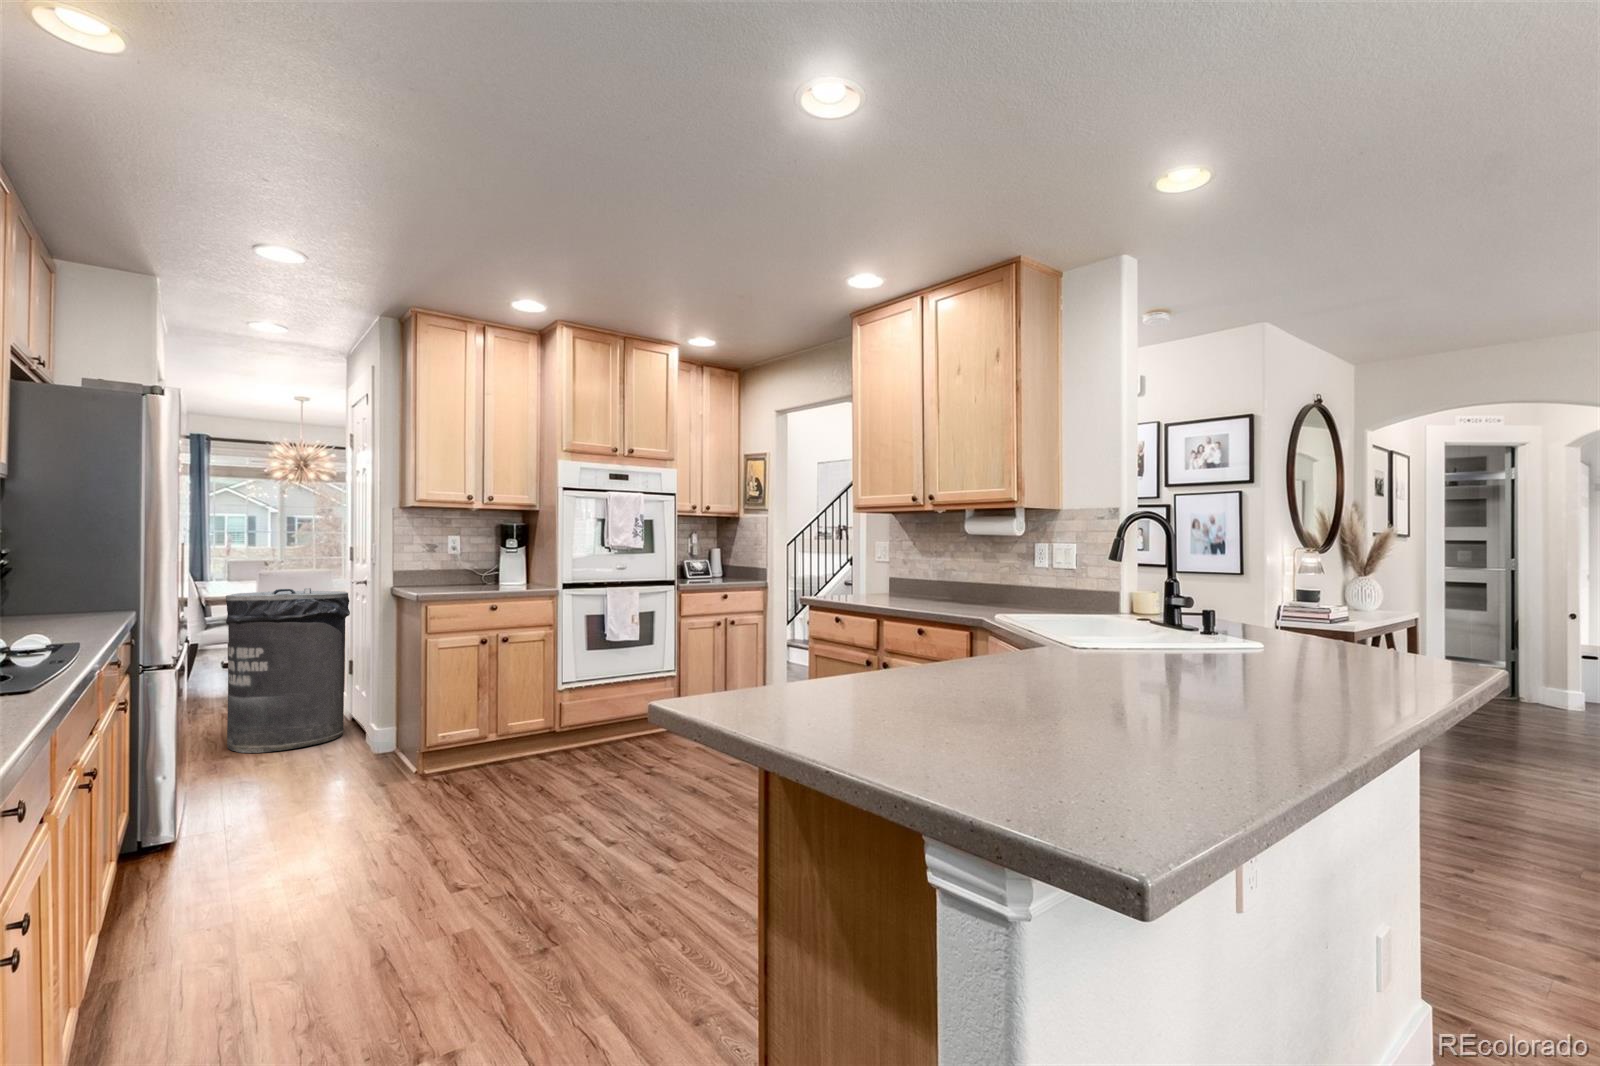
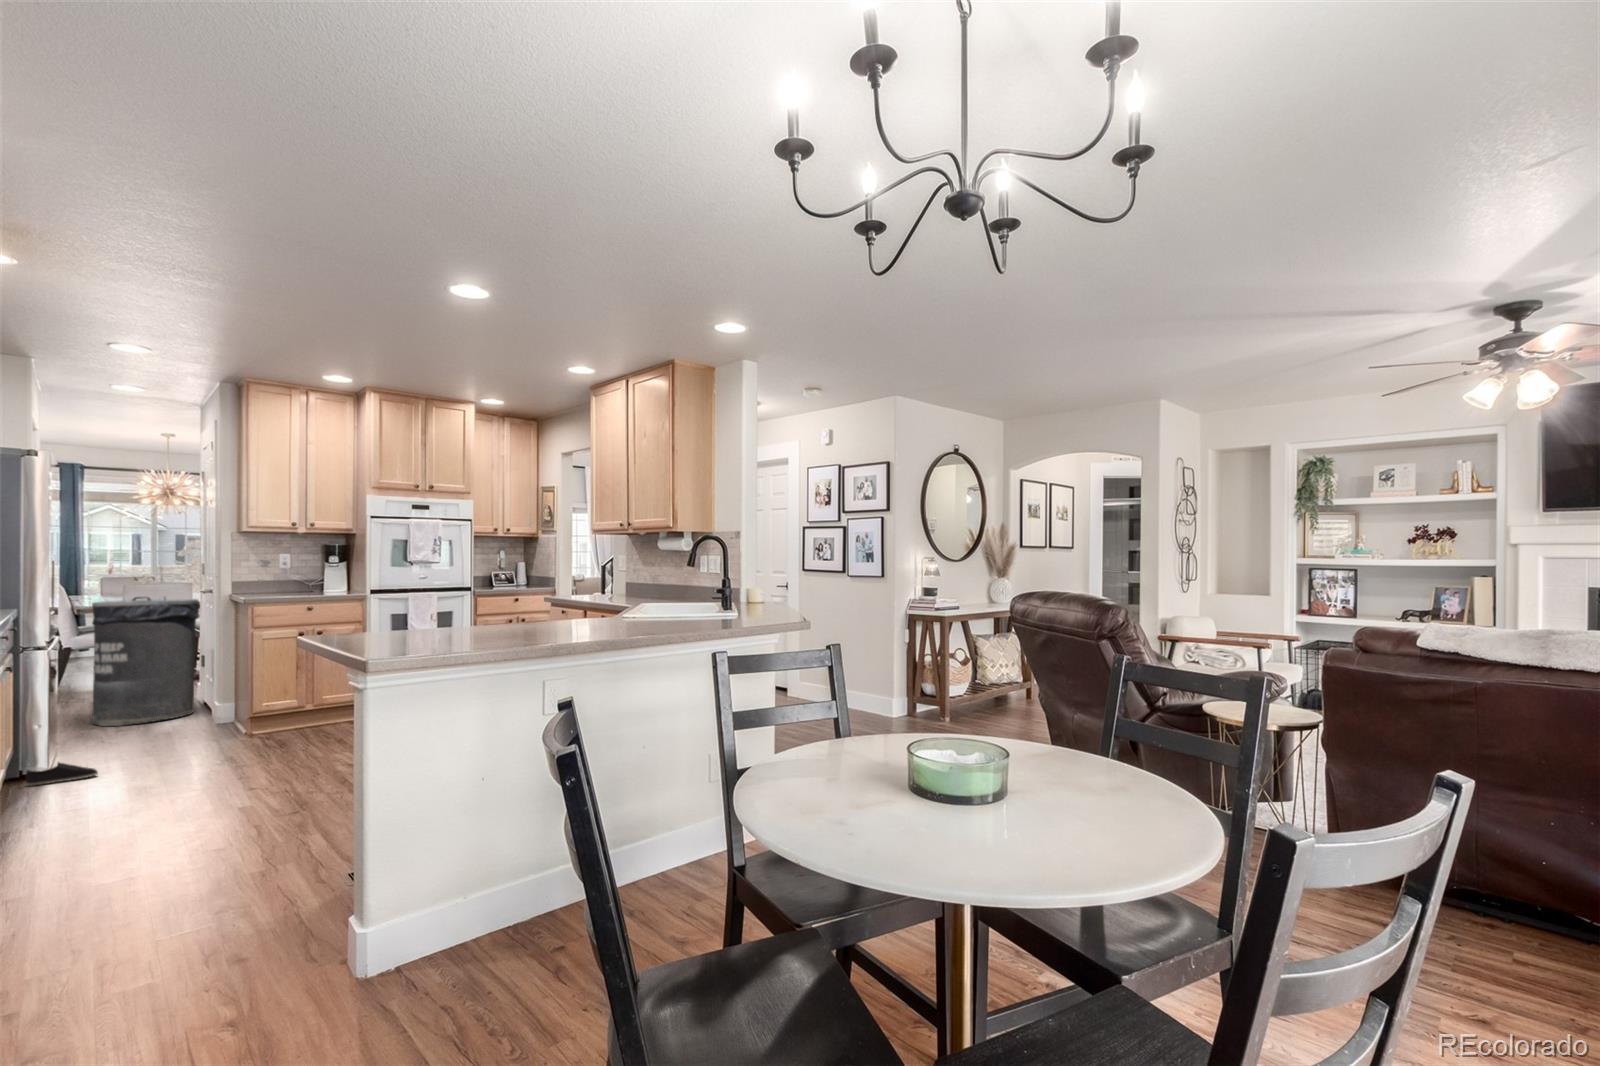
shoe: none [146,830,242,866] -> present [26,762,98,786]

